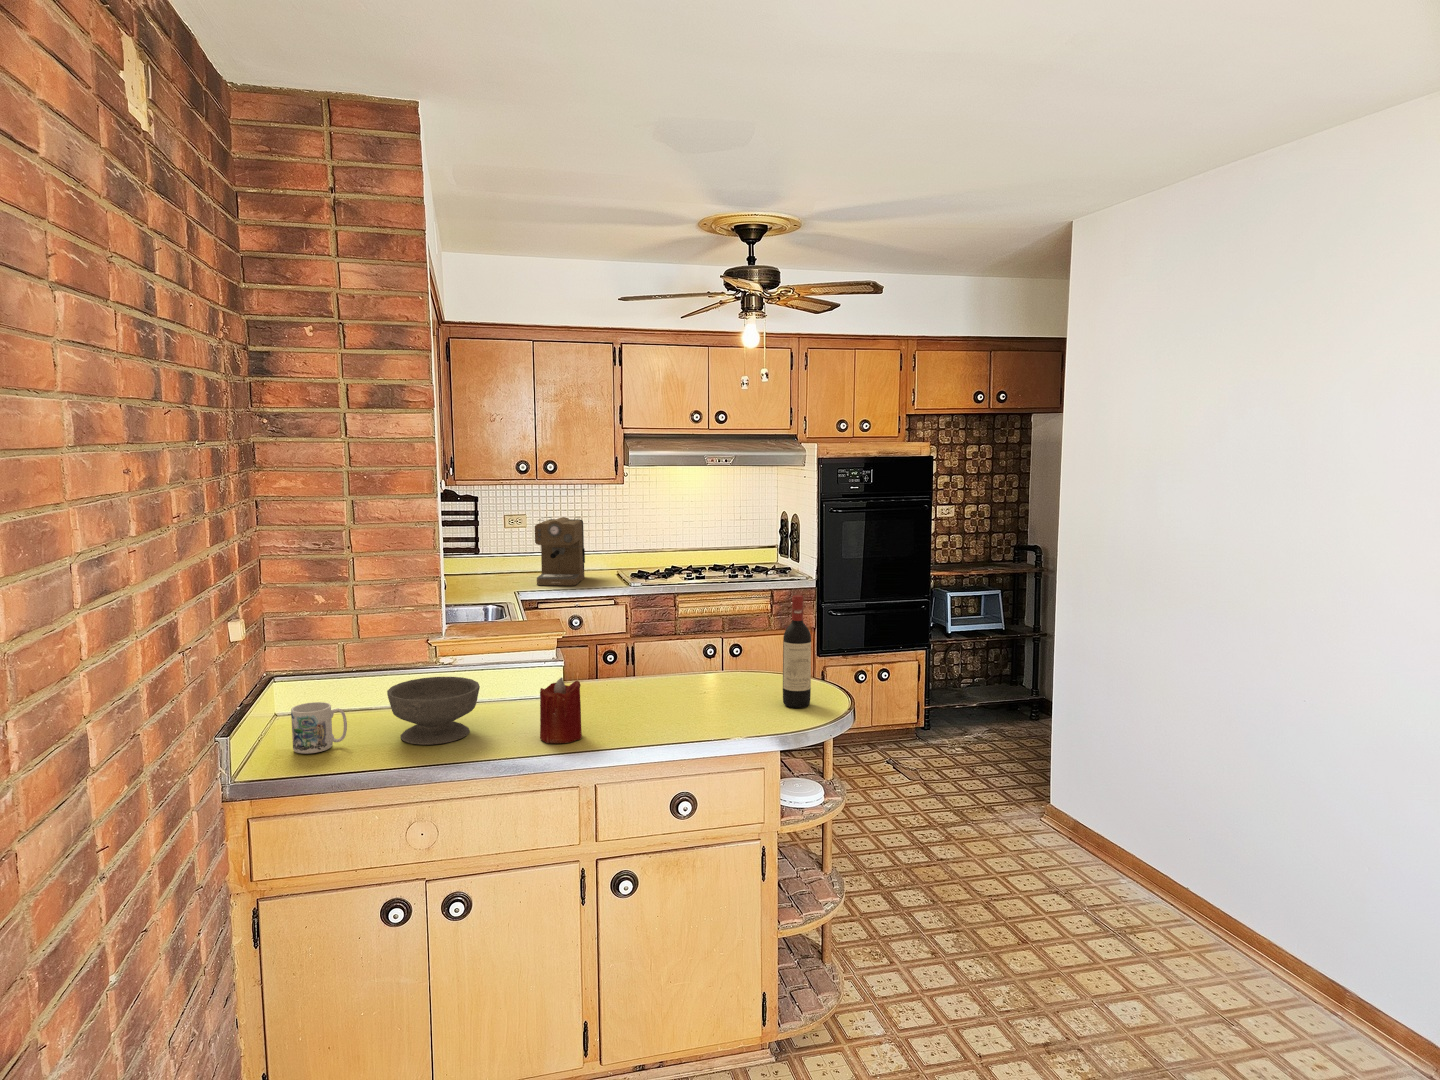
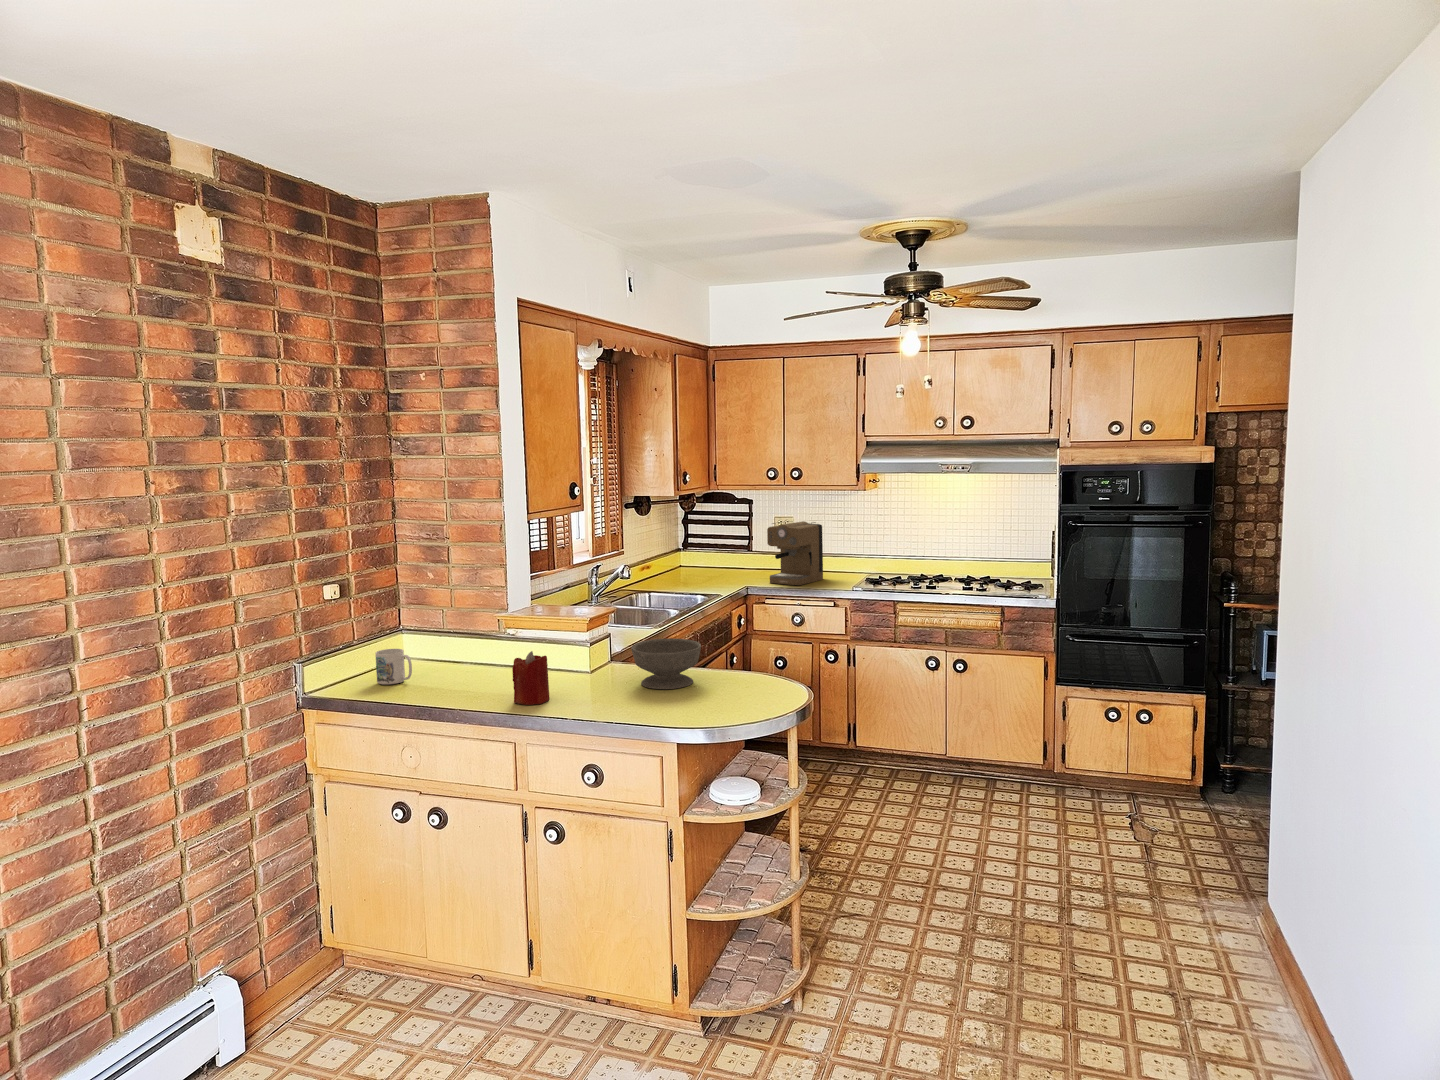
wine bottle: present [783,595,811,708] -> none [735,601,762,710]
bowl: present [387,677,480,745] -> present [631,638,701,689]

